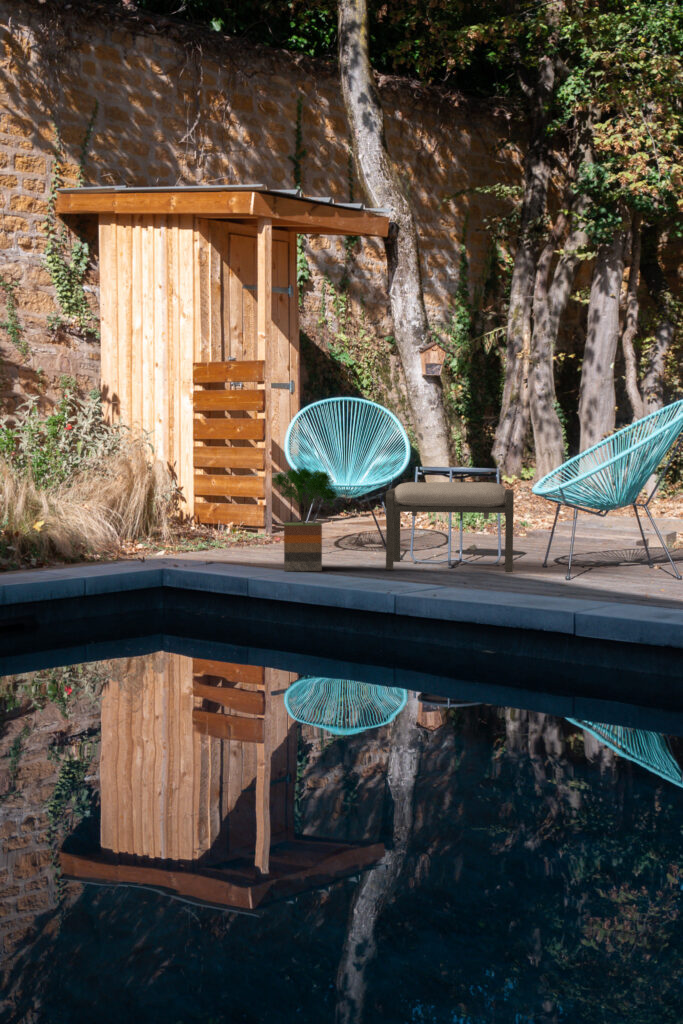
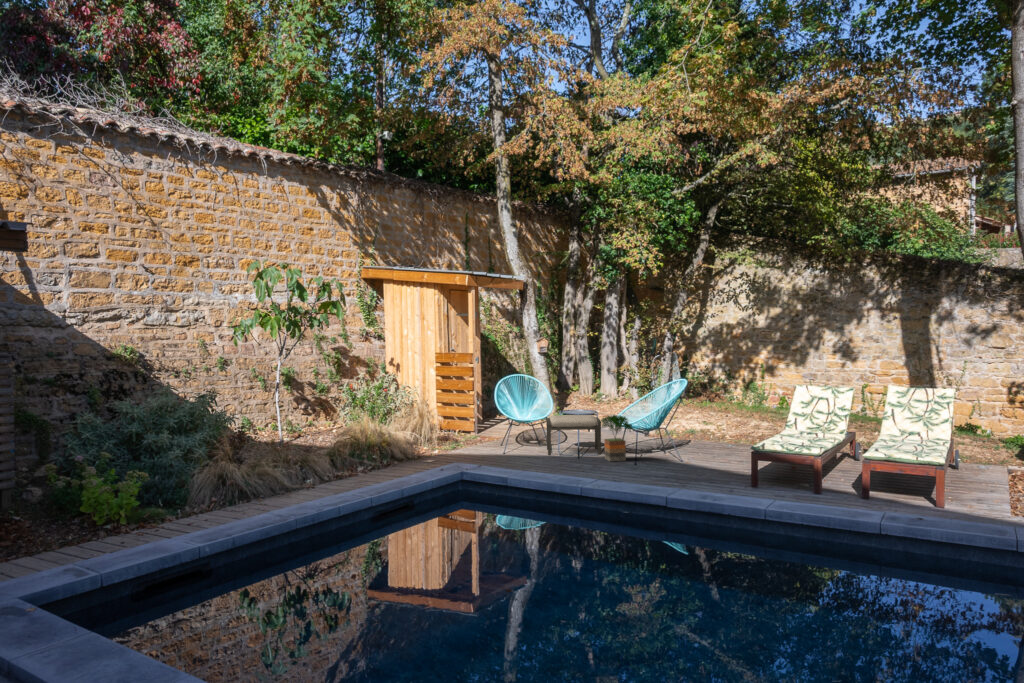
potted tree: present [273,468,338,571] -> present [601,415,632,461]

